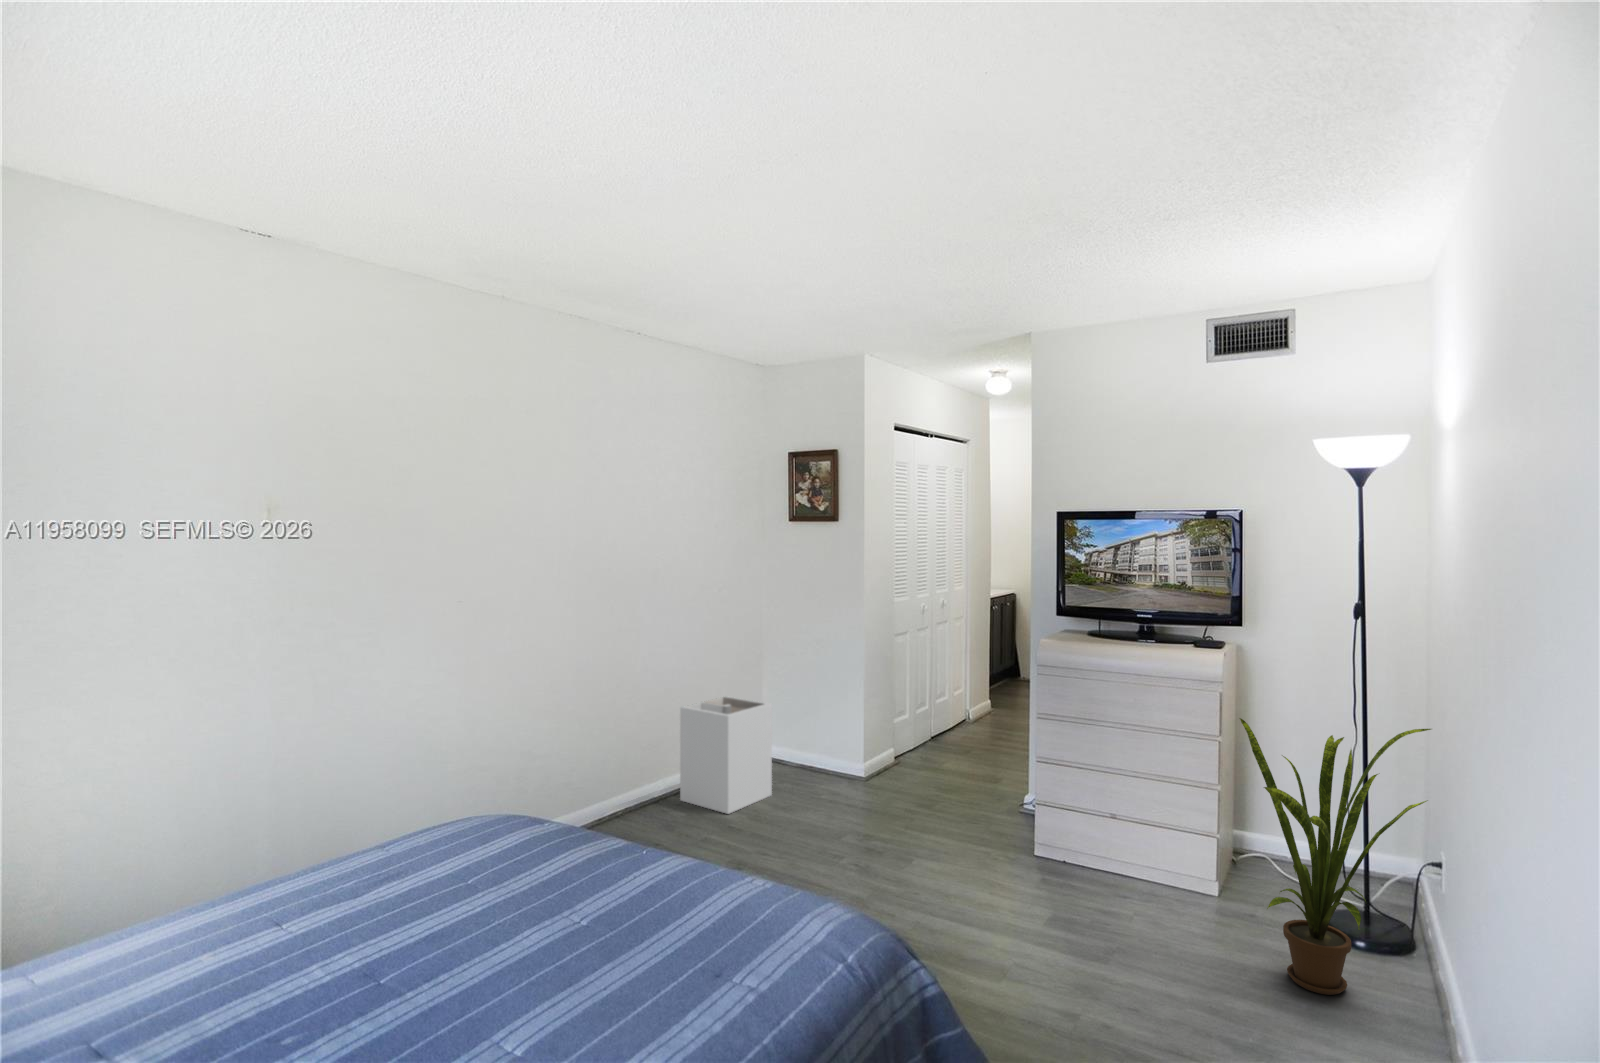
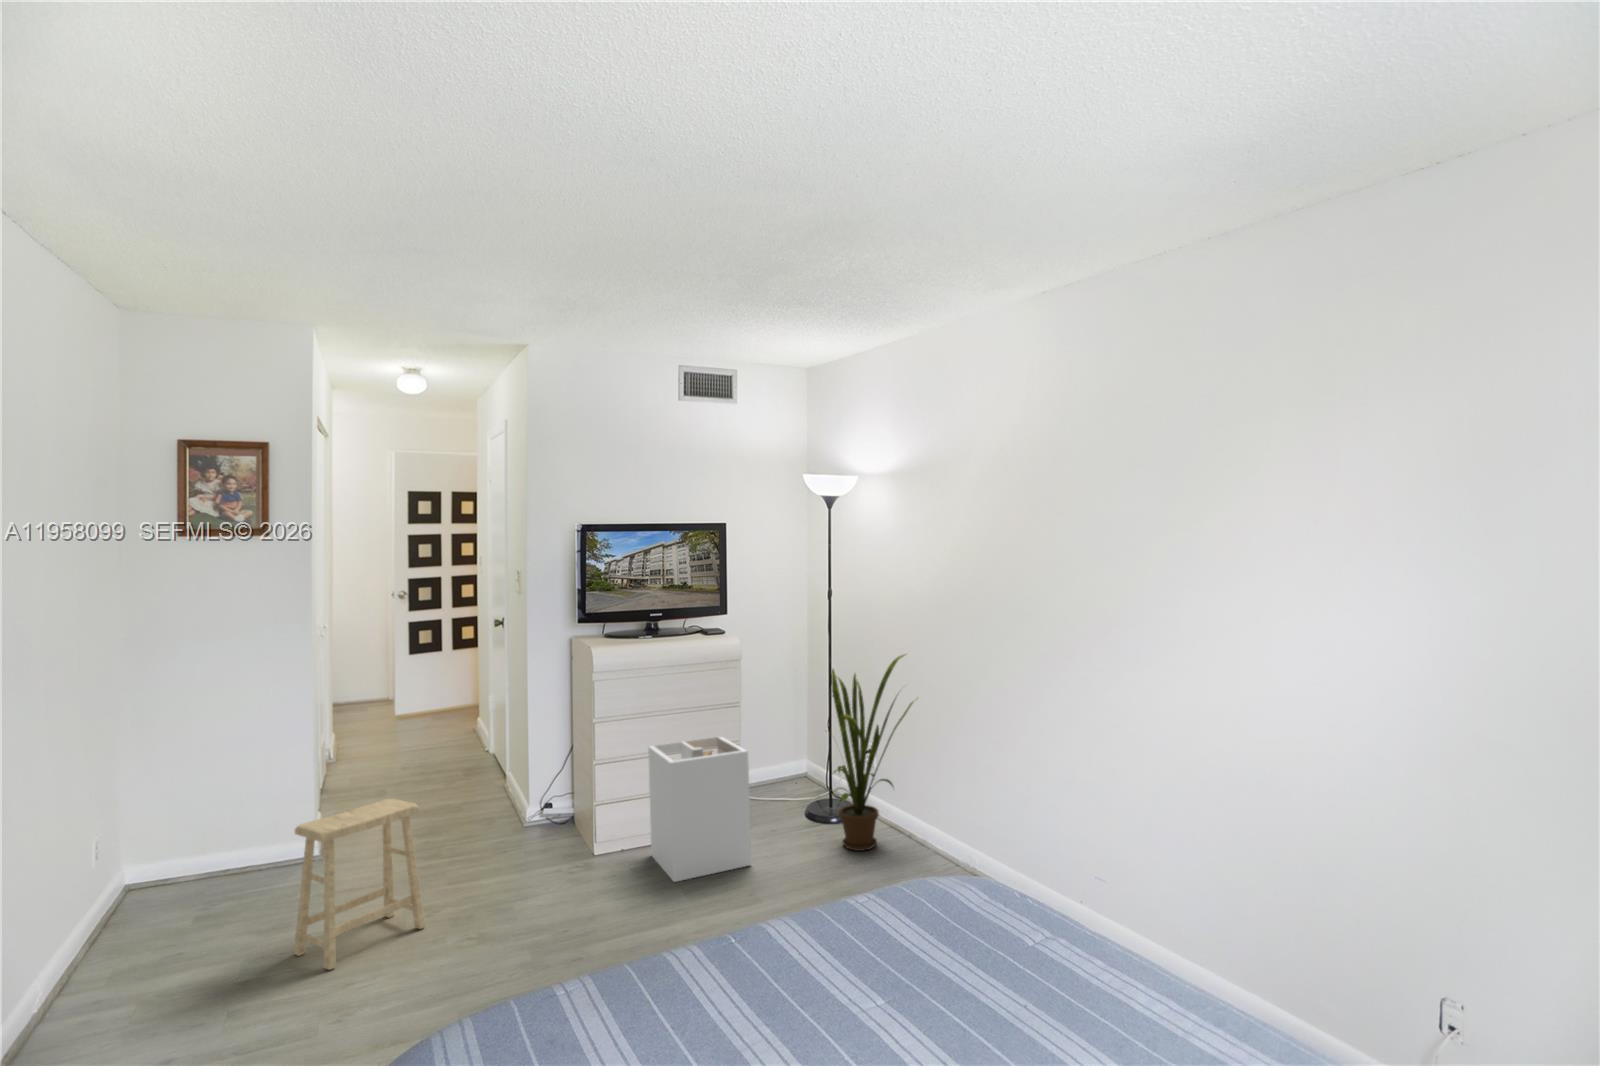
laundry hamper: present [680,696,772,814] -> present [648,737,751,882]
footstool: none [773,732,849,841] -> present [294,798,425,970]

